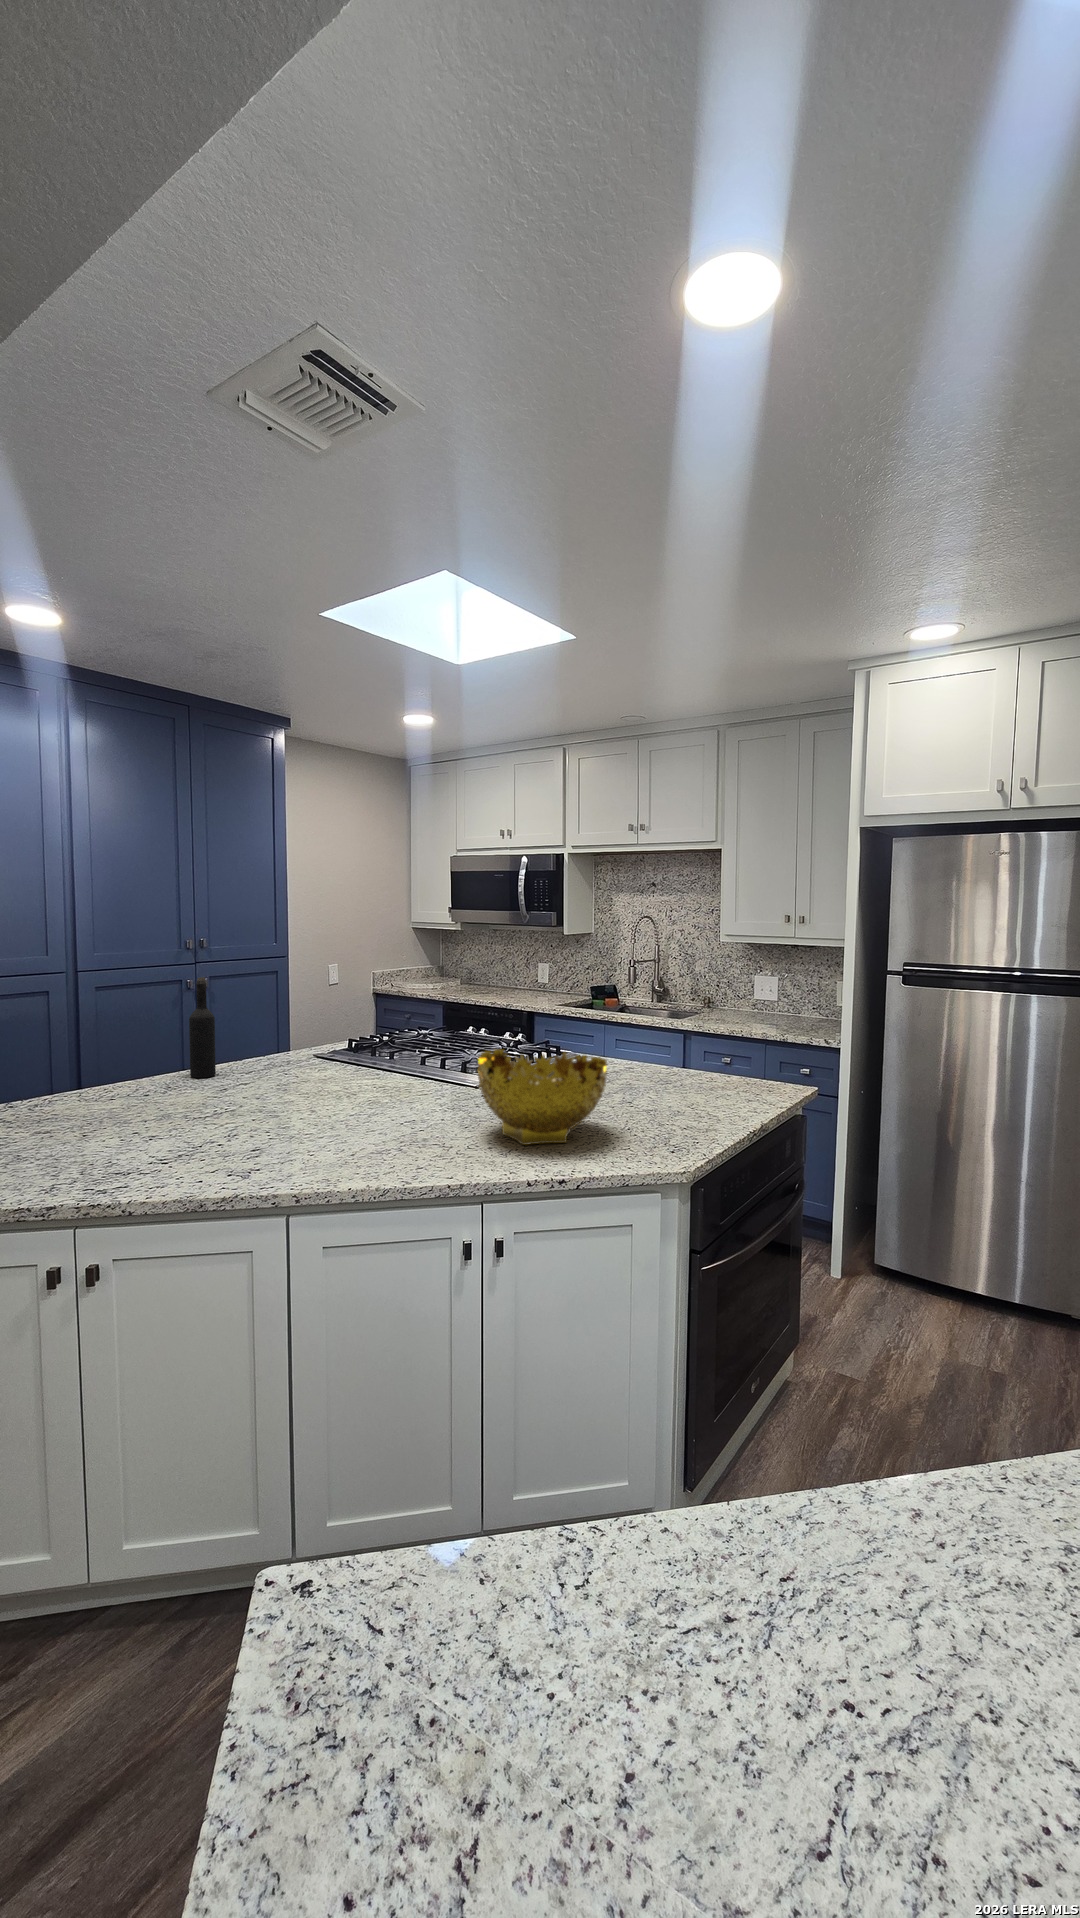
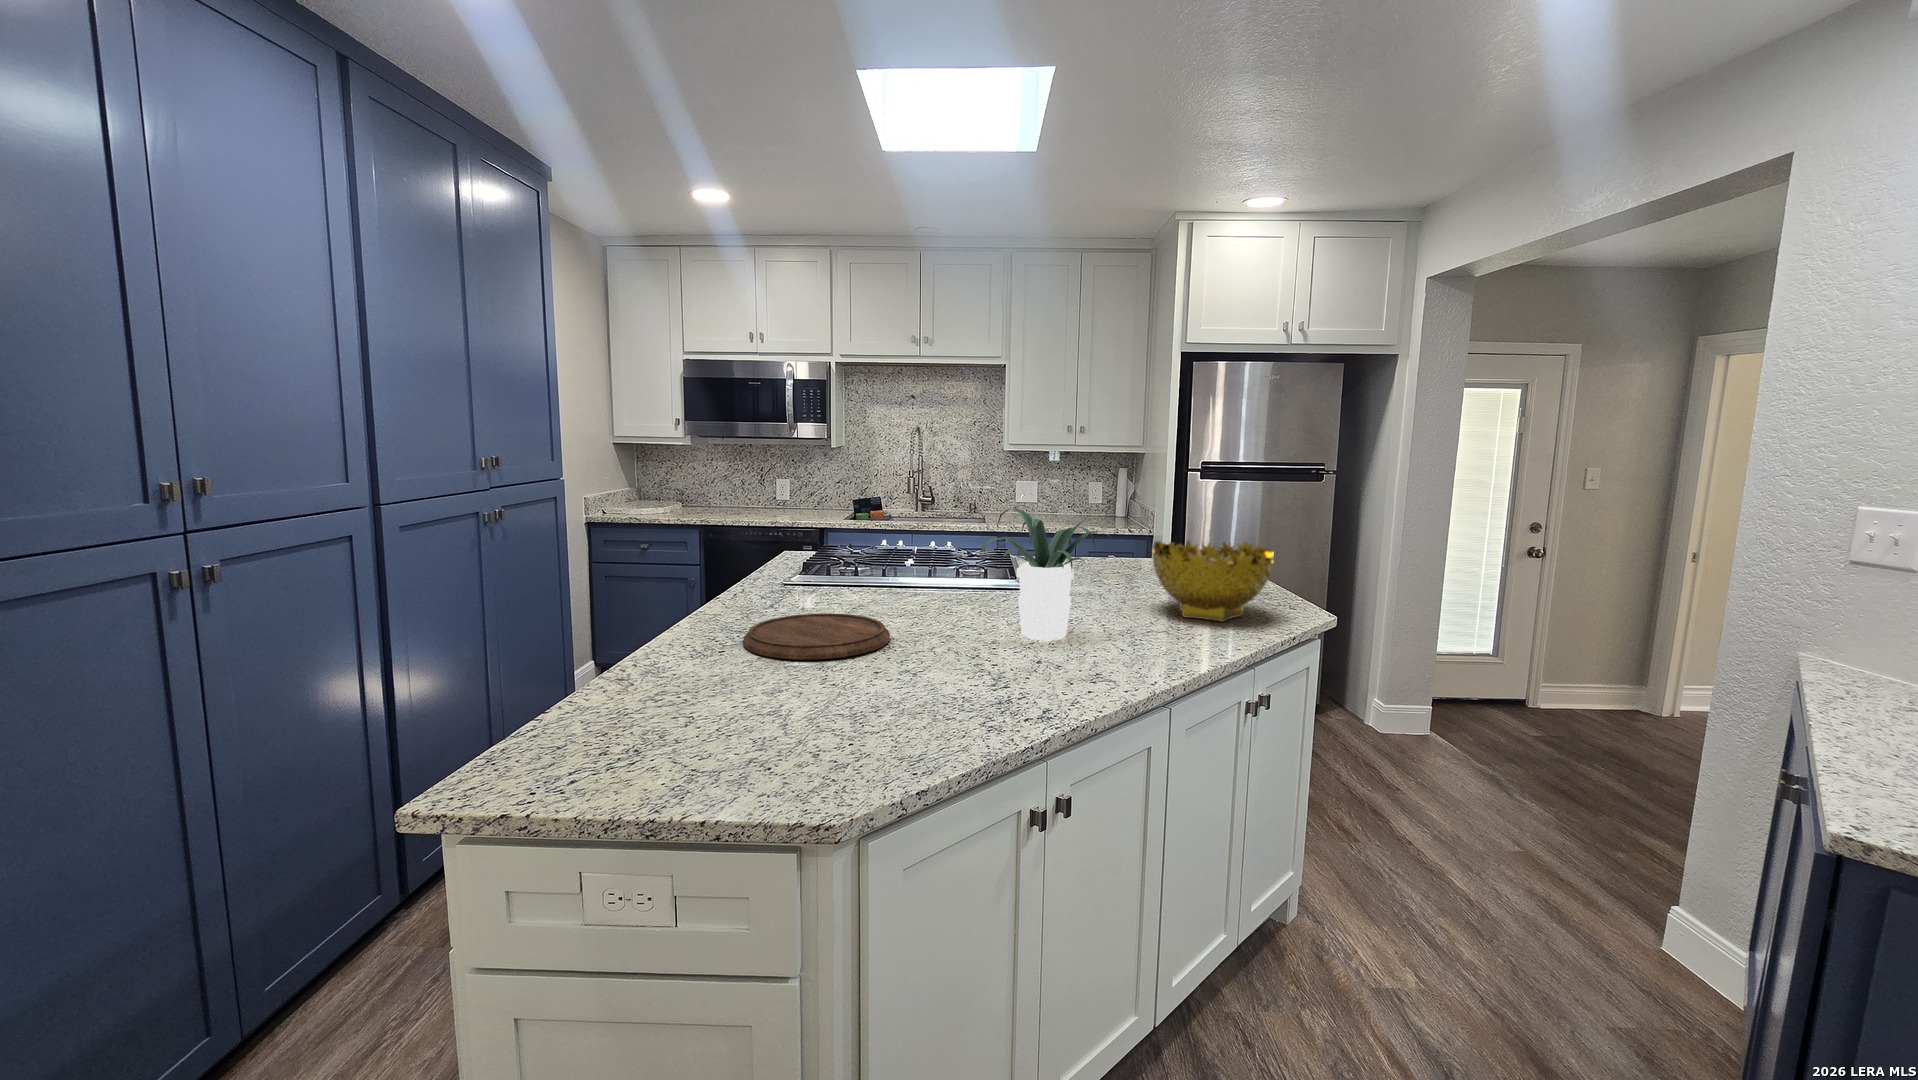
wine bottle: present [189,977,216,1078] -> none [727,491,759,610]
potted plant: none [250,1005,392,1135] -> present [978,509,1108,641]
cutting board: none [98,1085,232,1121] -> present [743,613,890,659]

